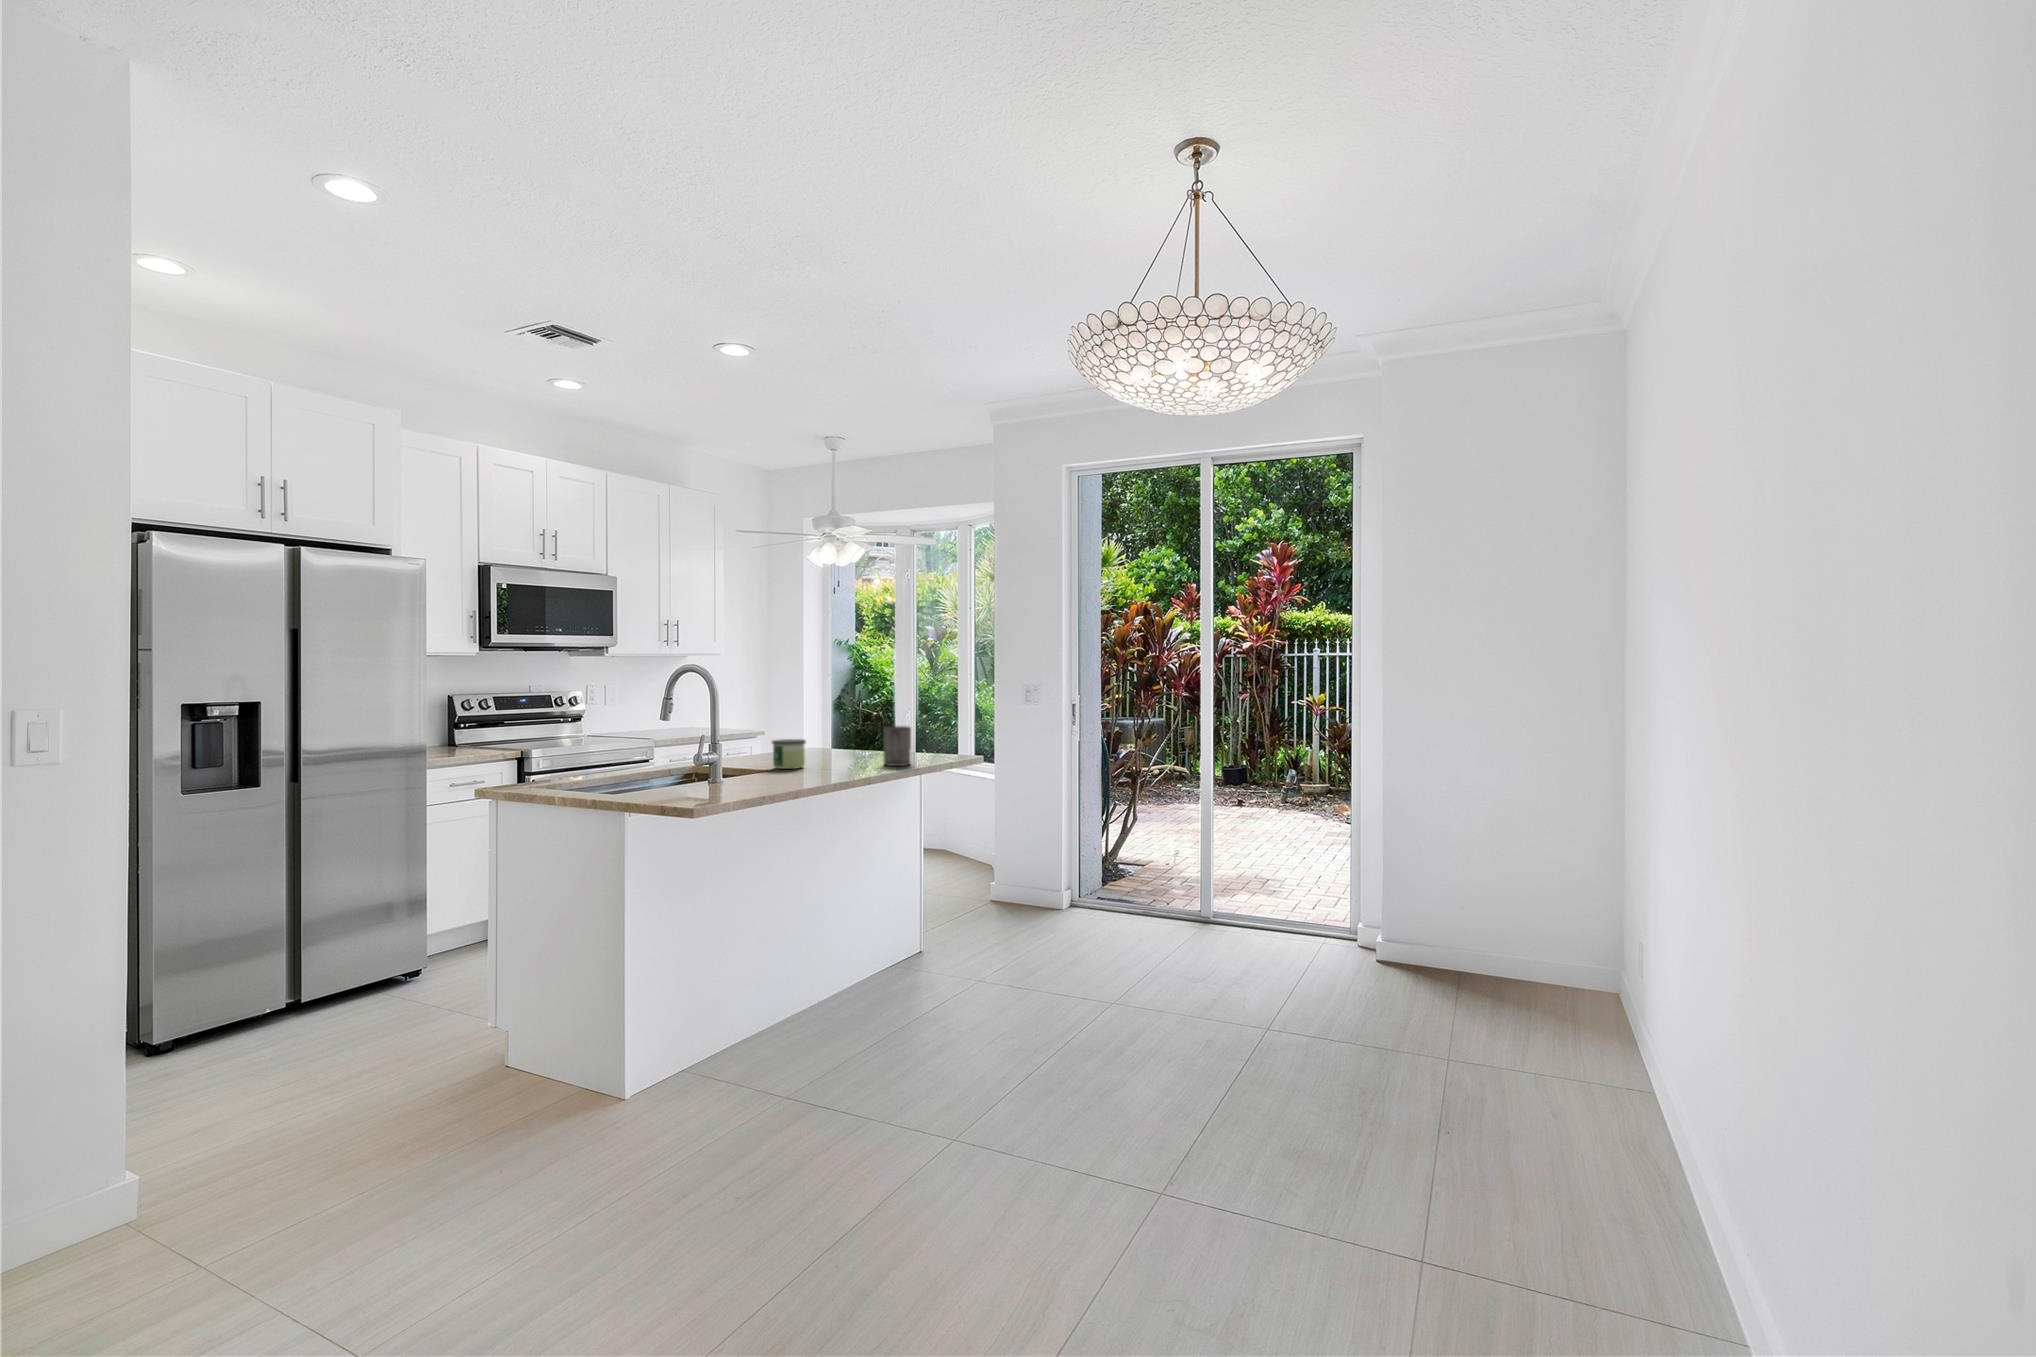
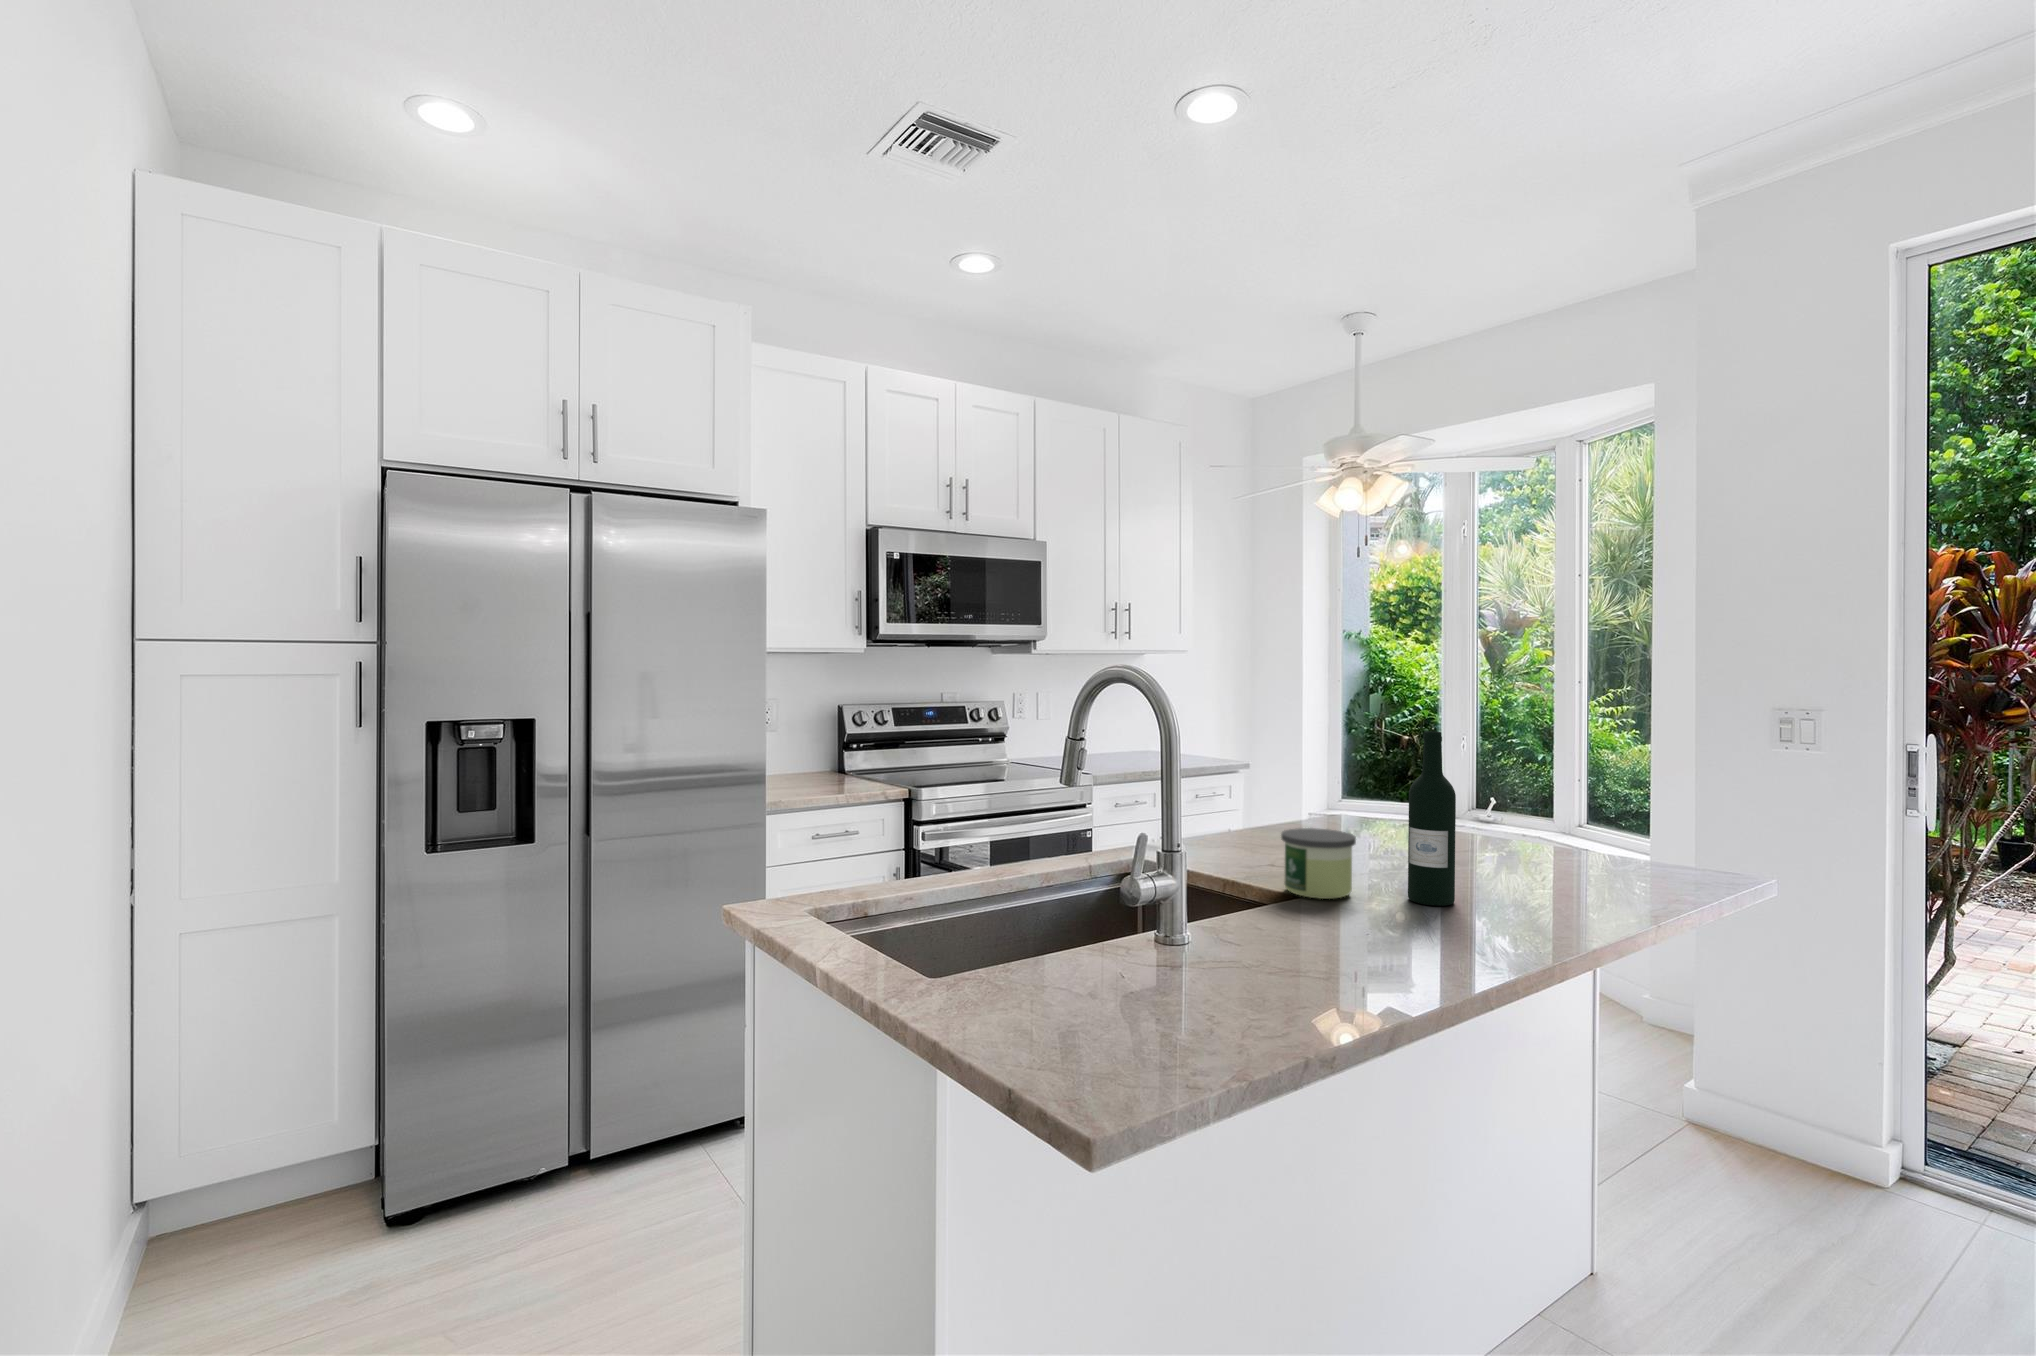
wine bottle: none [829,690,849,768] -> present [1408,731,1456,906]
mug: present [883,726,911,766] -> none [1537,815,1612,915]

